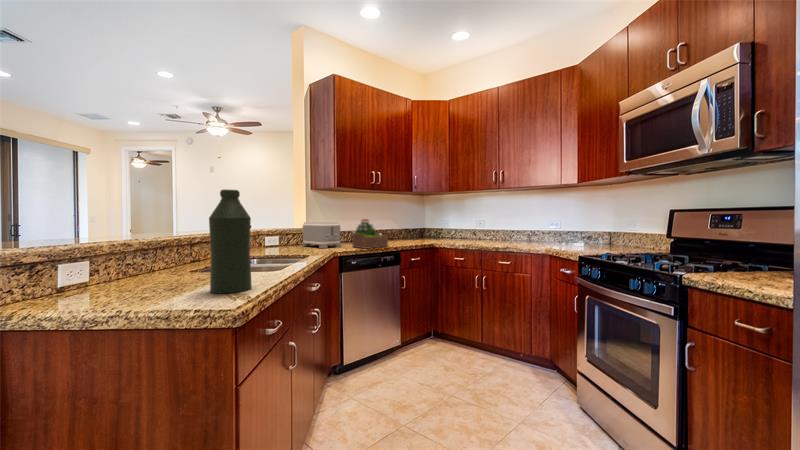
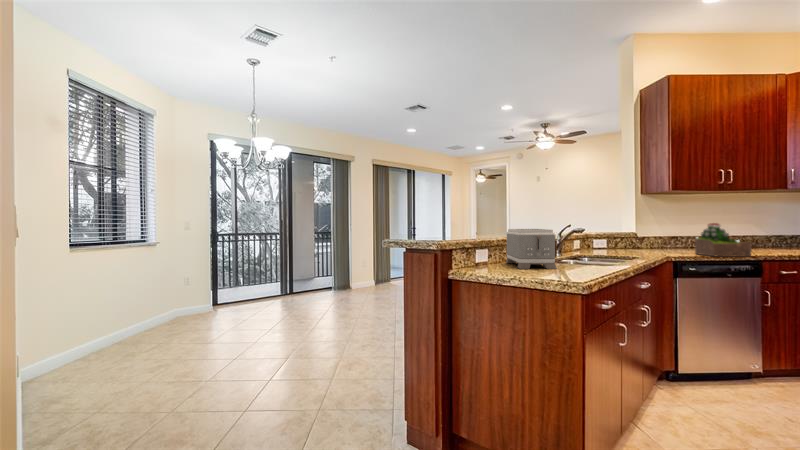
bottle: present [209,190,252,293] -> none [561,205,591,275]
toaster: present [302,222,342,248] -> present [506,229,557,269]

